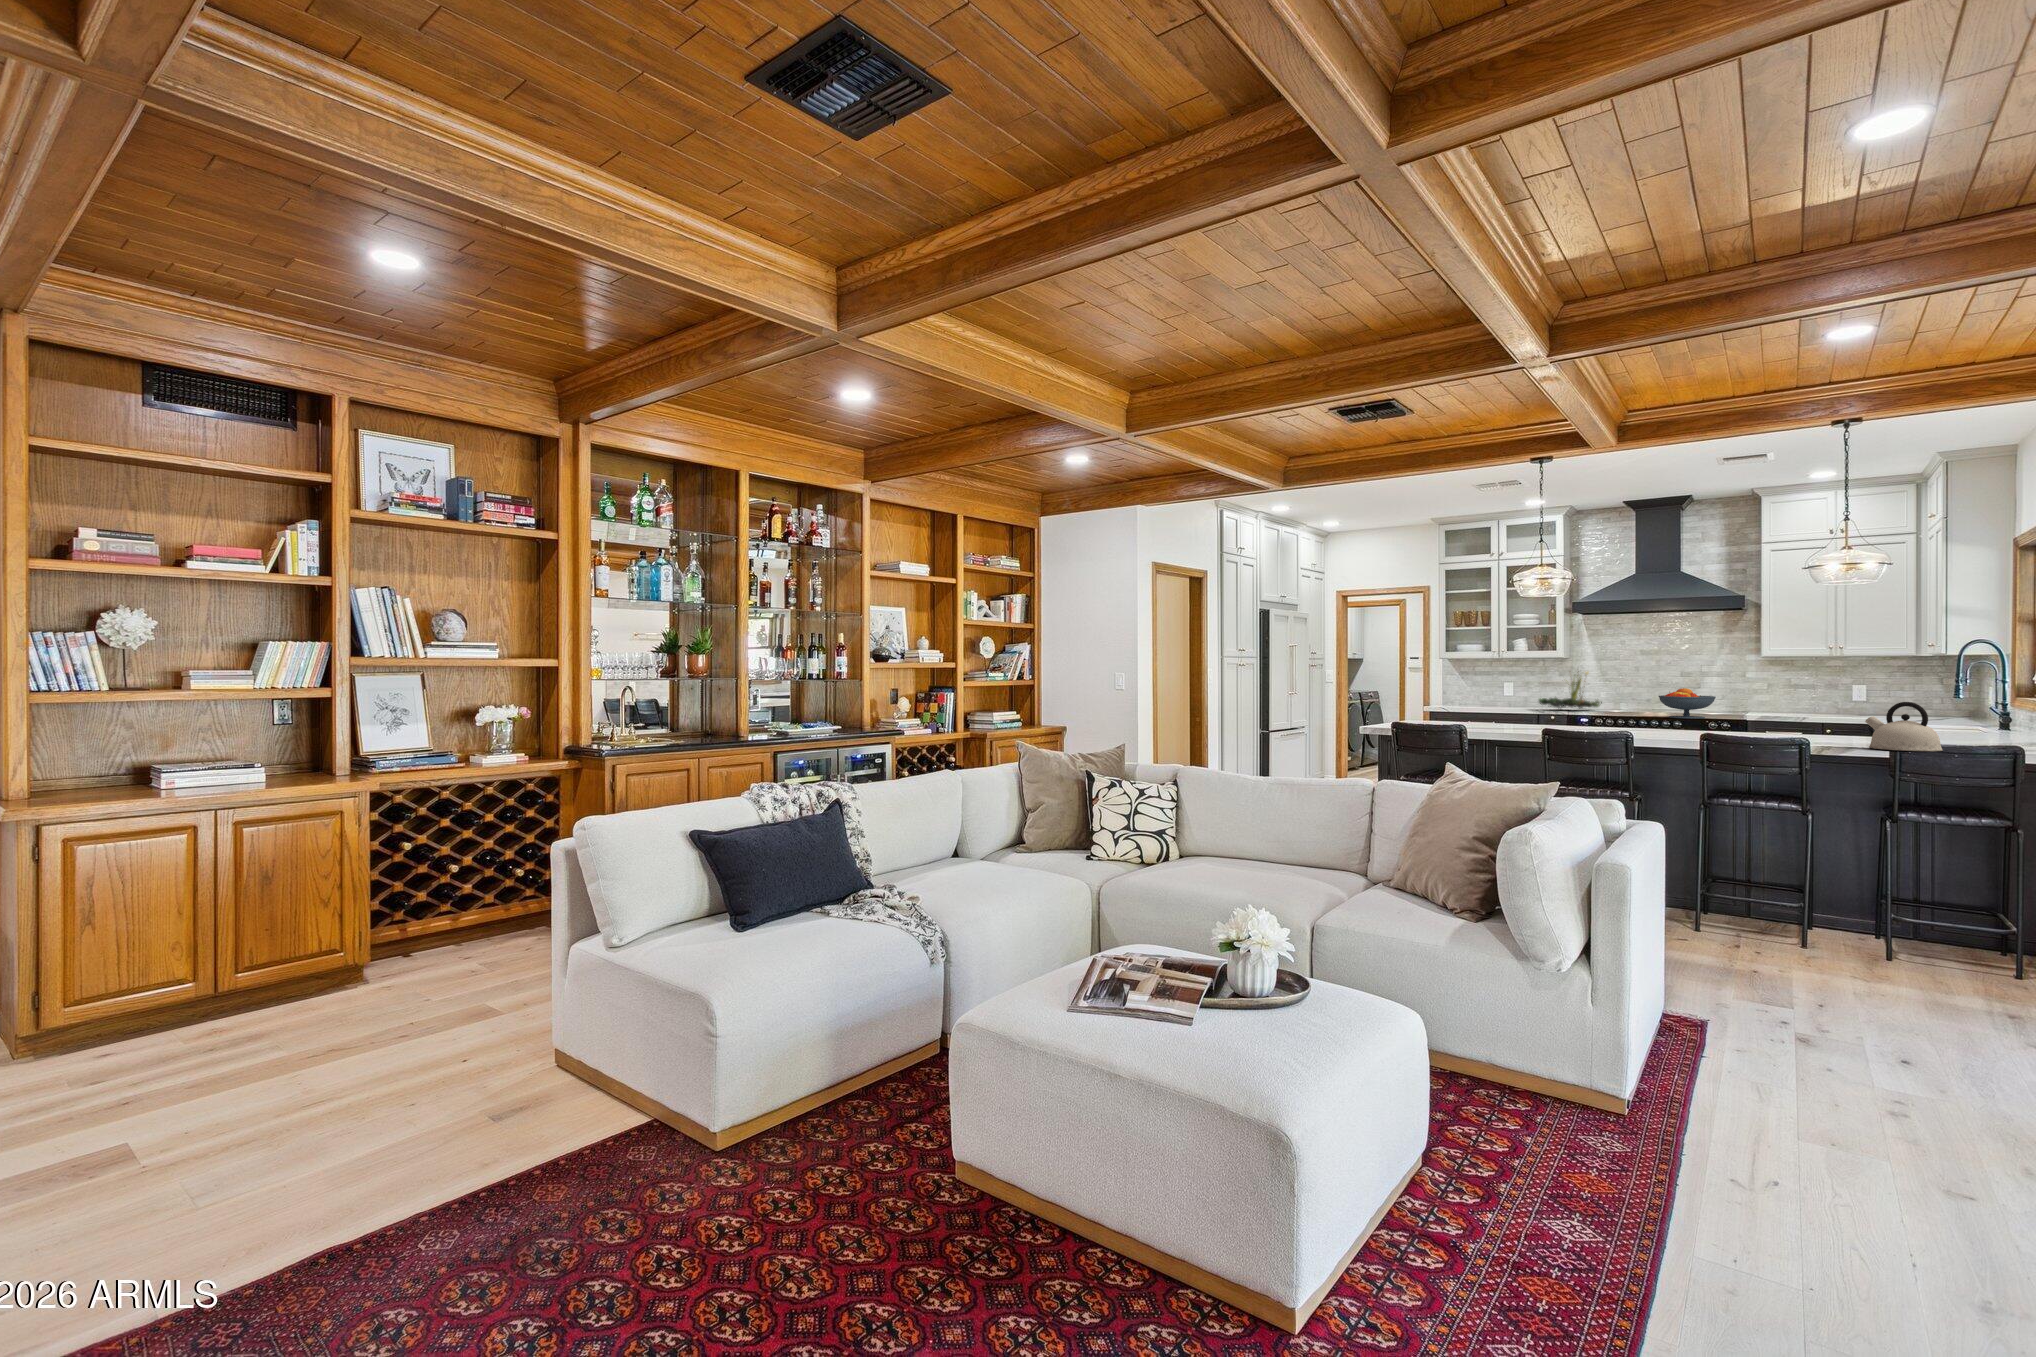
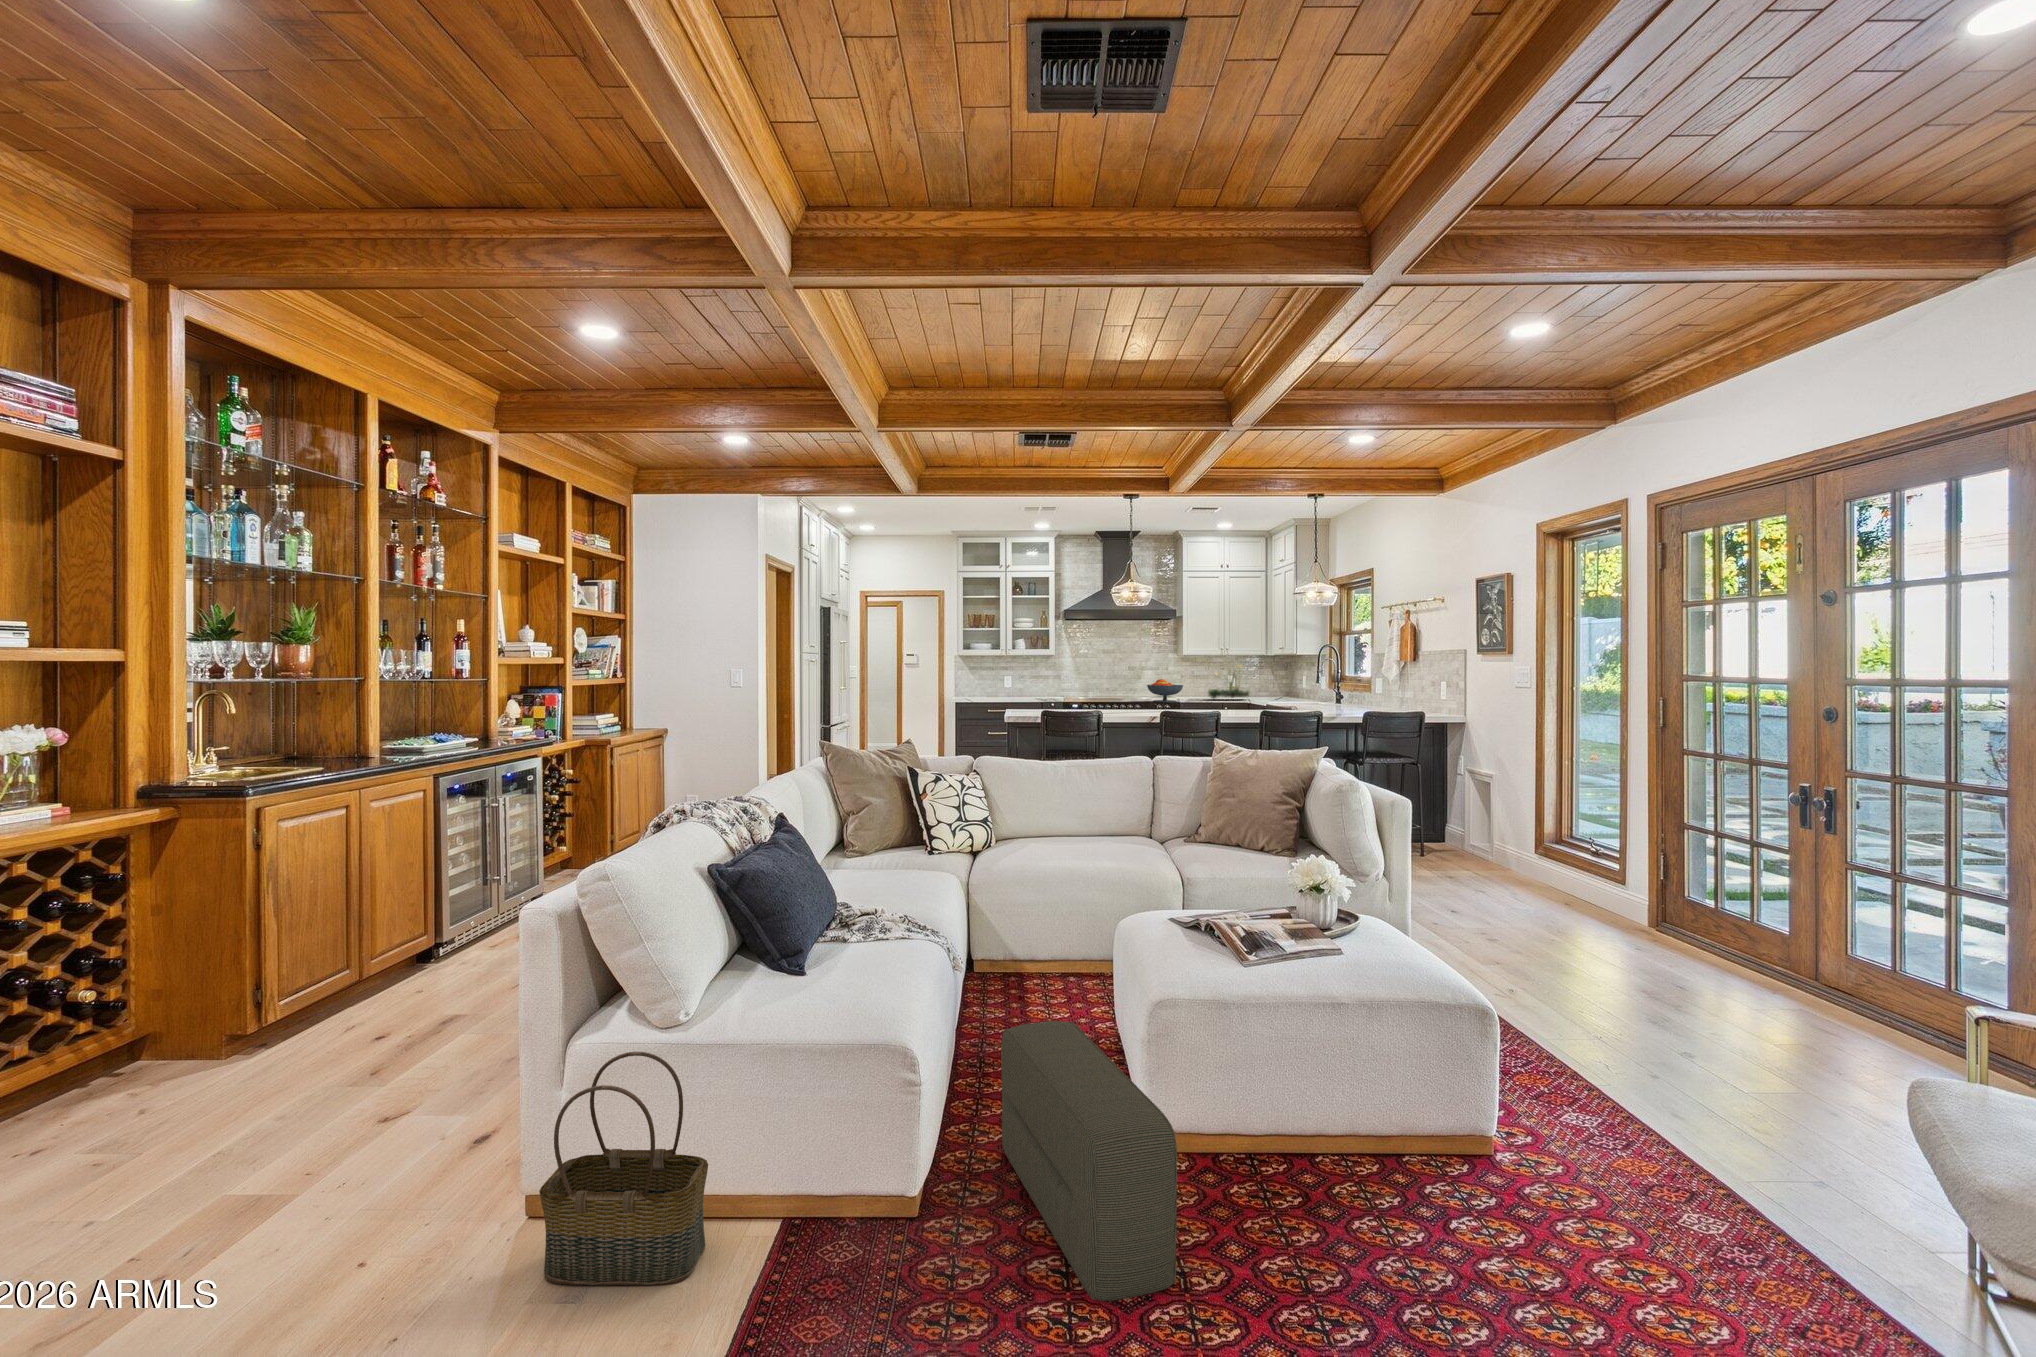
plant: present [1539,672,1602,709] -> present [1208,666,1249,698]
kettle: present [1865,702,1943,751] -> none [1352,685,1394,717]
basket: none [486,959,586,1133] -> present [539,1052,708,1285]
pouf: none [685,1015,905,1280] -> present [1001,1021,1177,1301]

